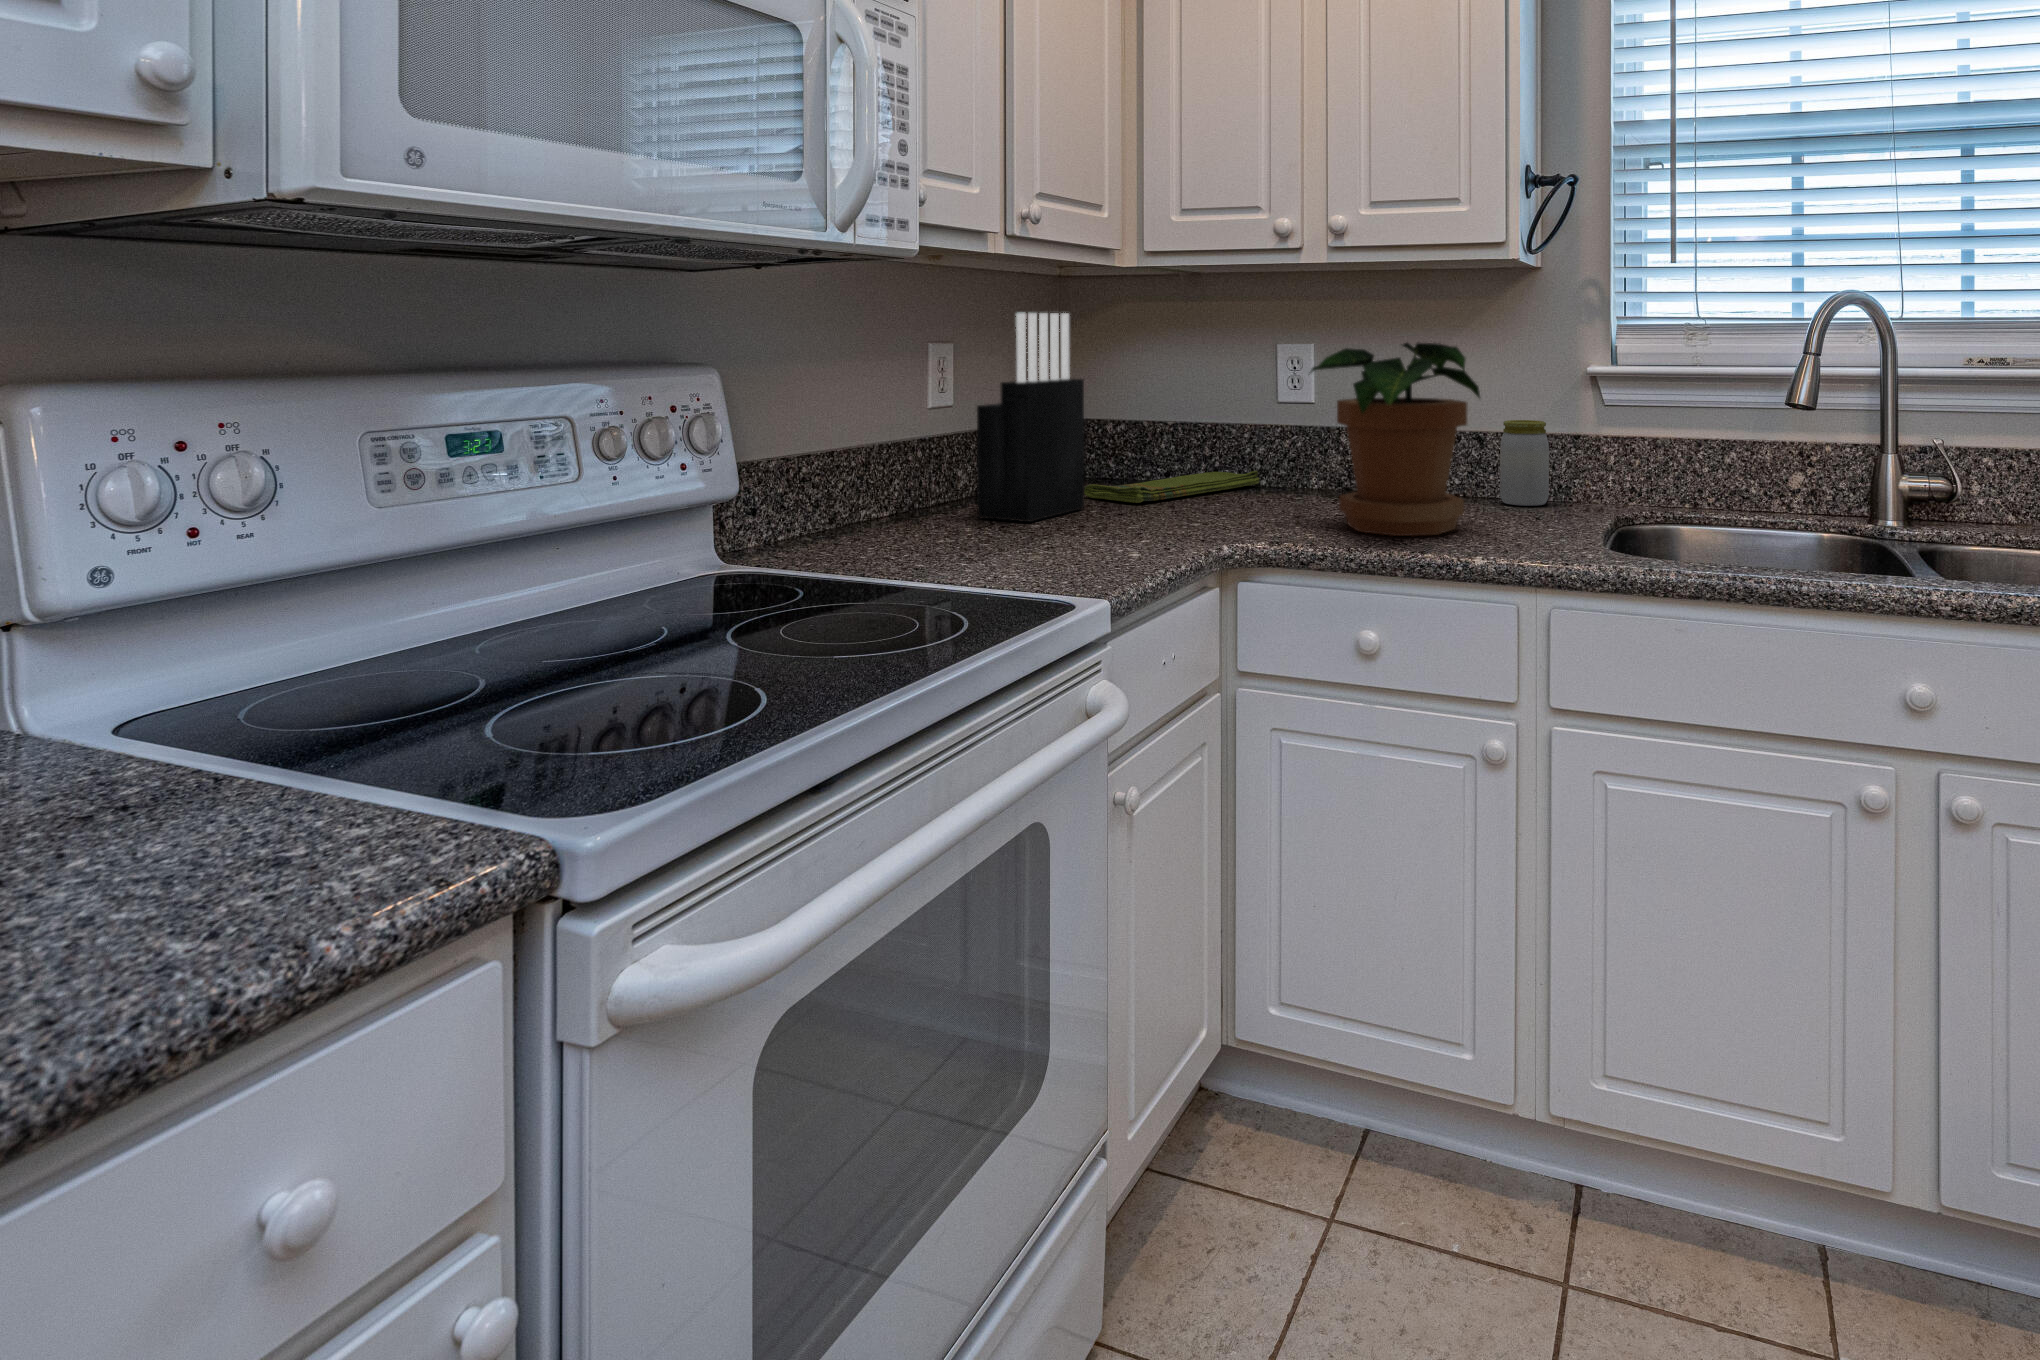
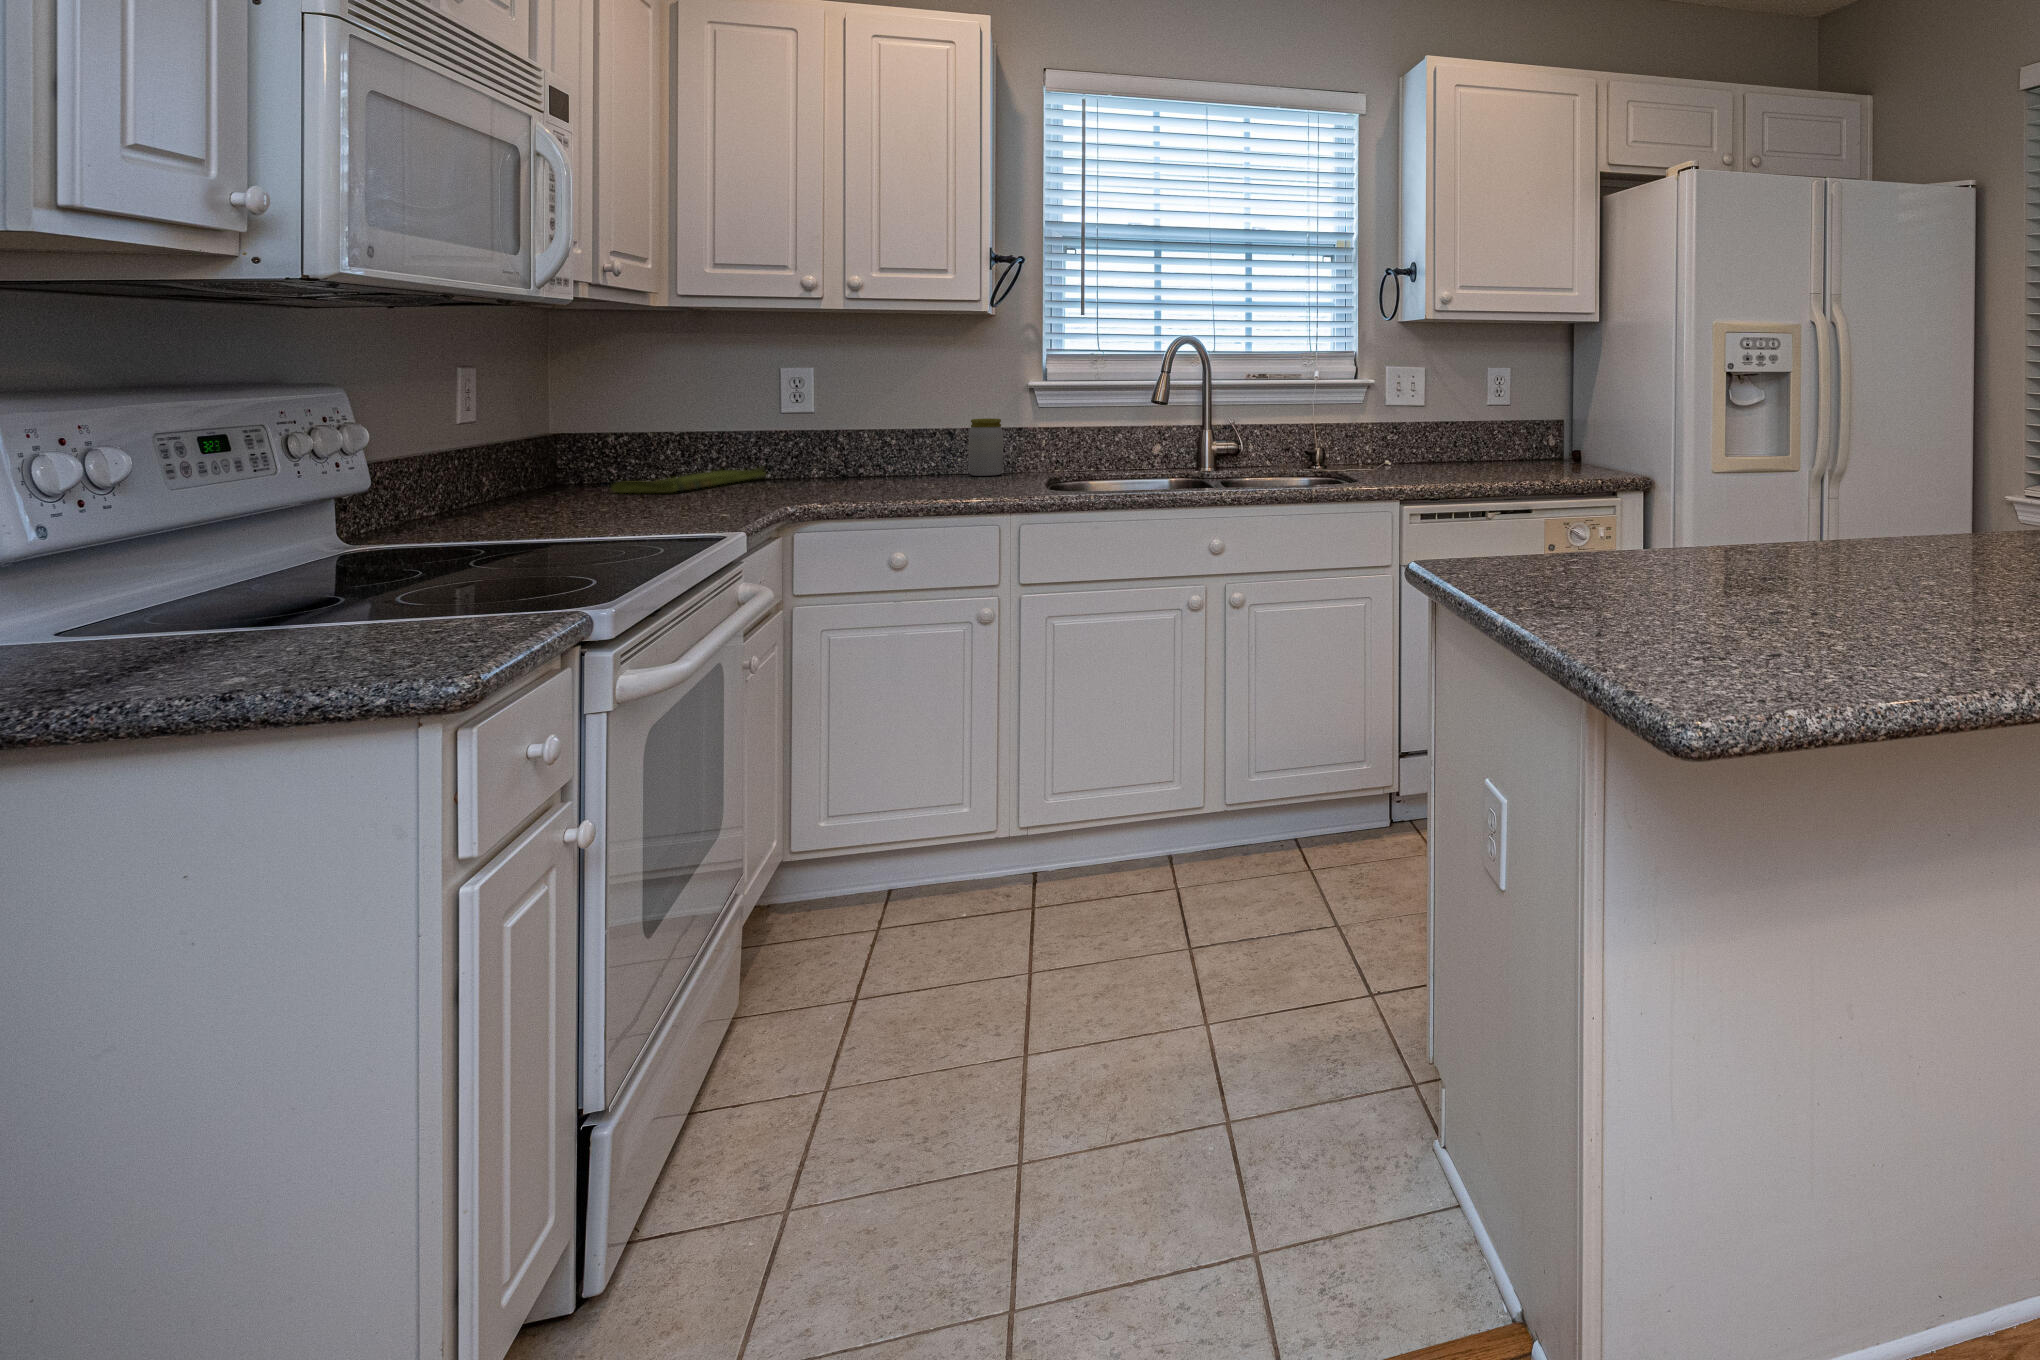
knife block: present [977,312,1084,522] -> none [533,341,627,509]
potted plant: present [1311,343,1480,536] -> none [834,366,965,494]

